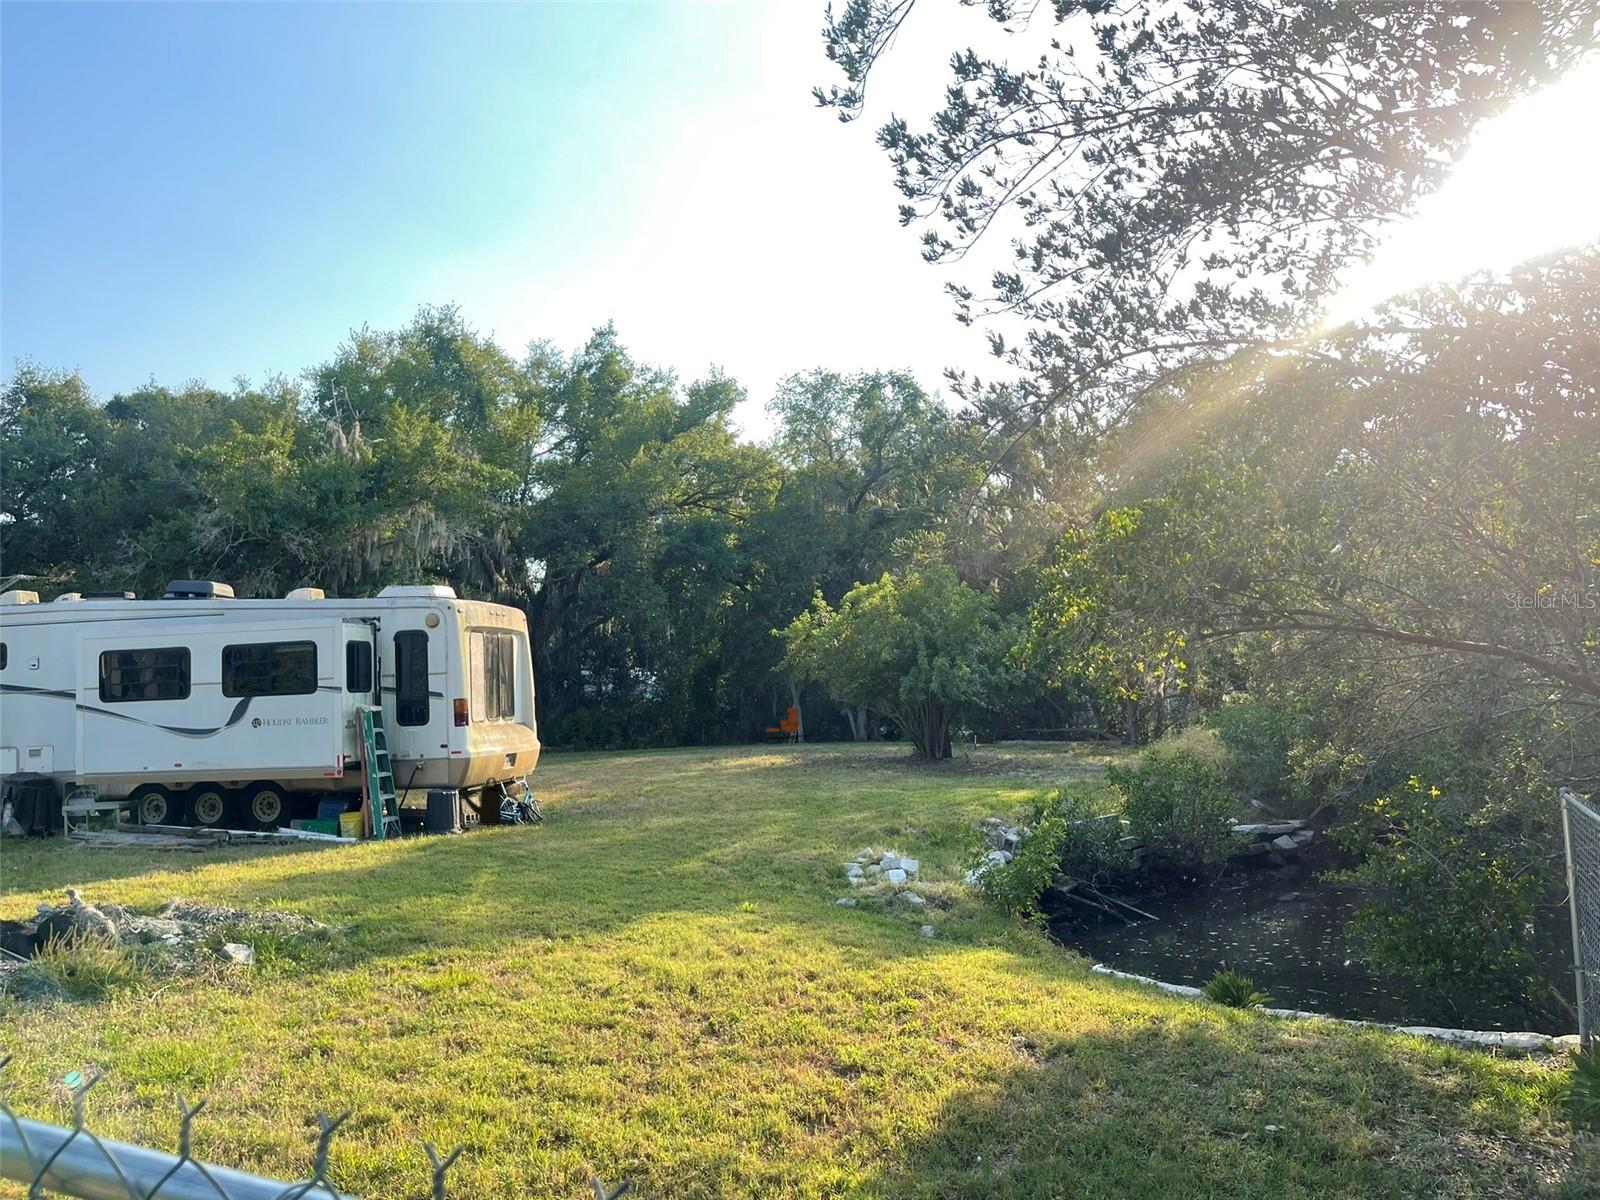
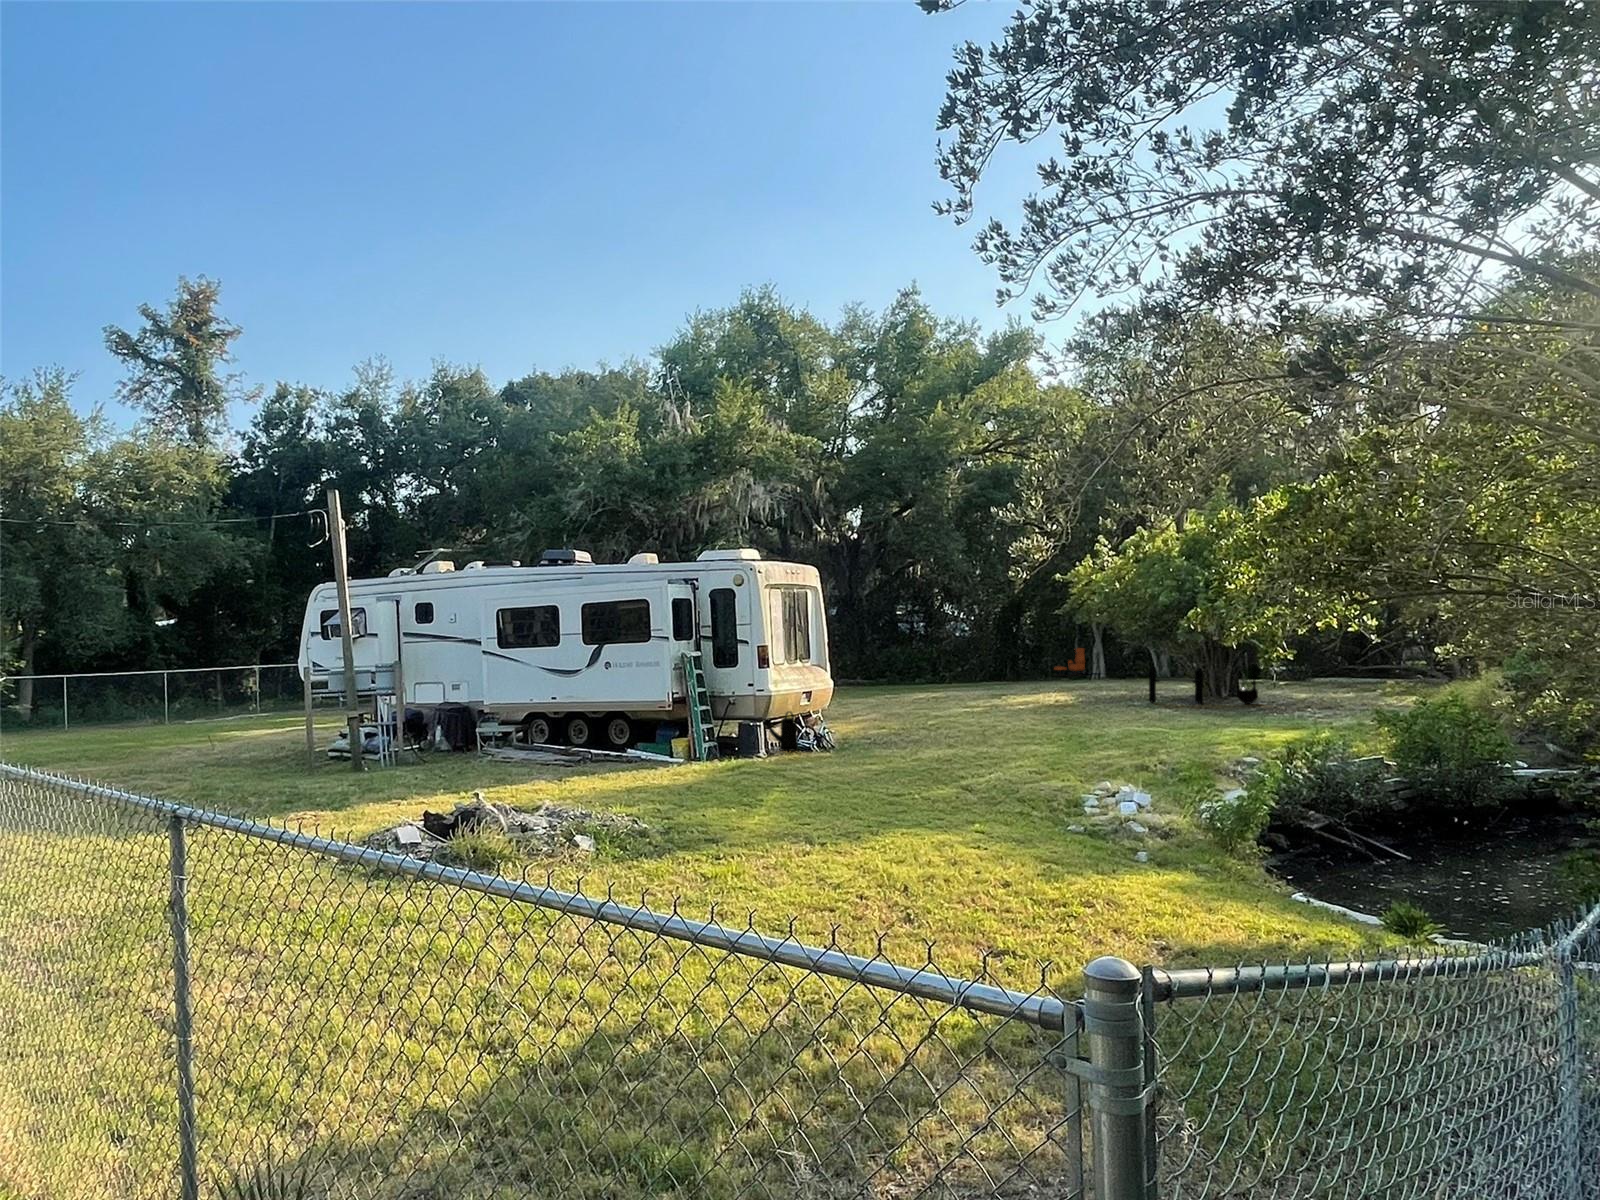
potted tree: none [963,717,990,763] -> present [1237,664,1264,704]
bench: none [875,726,930,764] -> present [1149,667,1203,704]

